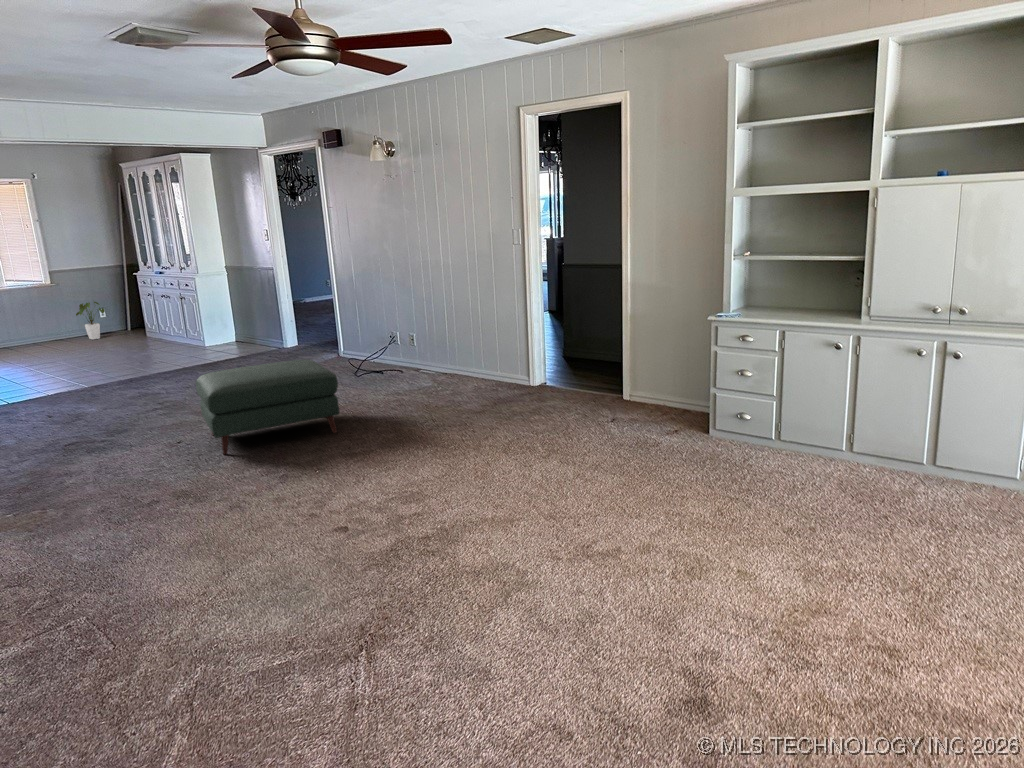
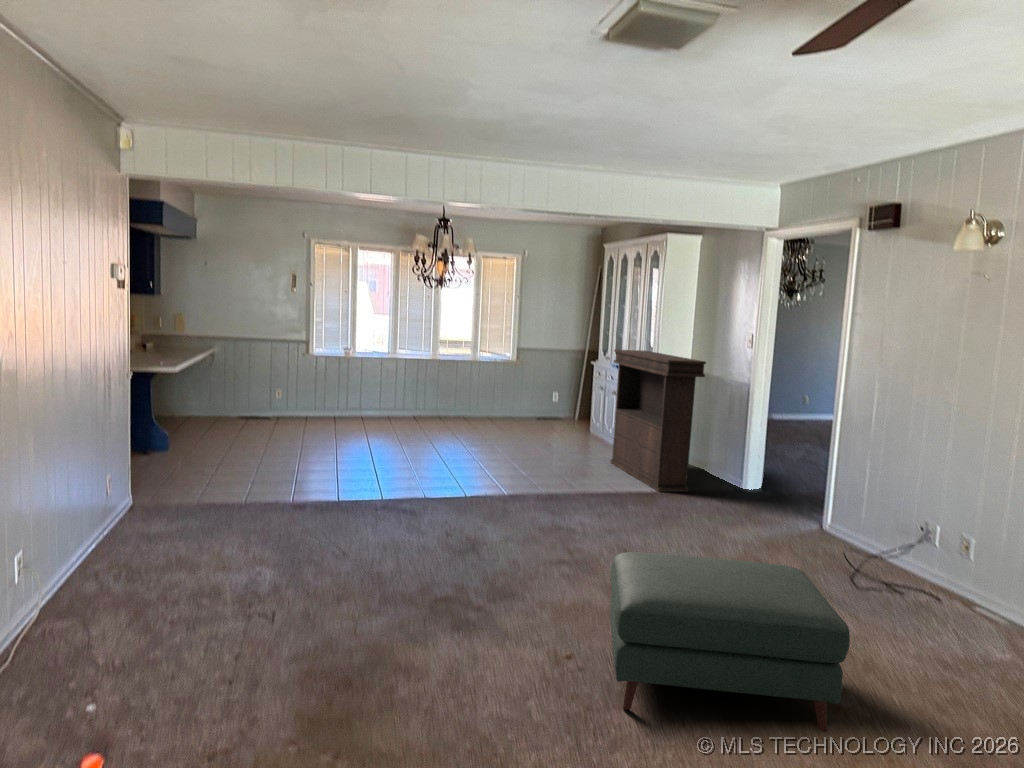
console table: none [155,254,244,361] -> present [610,349,706,492]
house plant: present [76,302,105,340] -> none [529,384,556,425]

